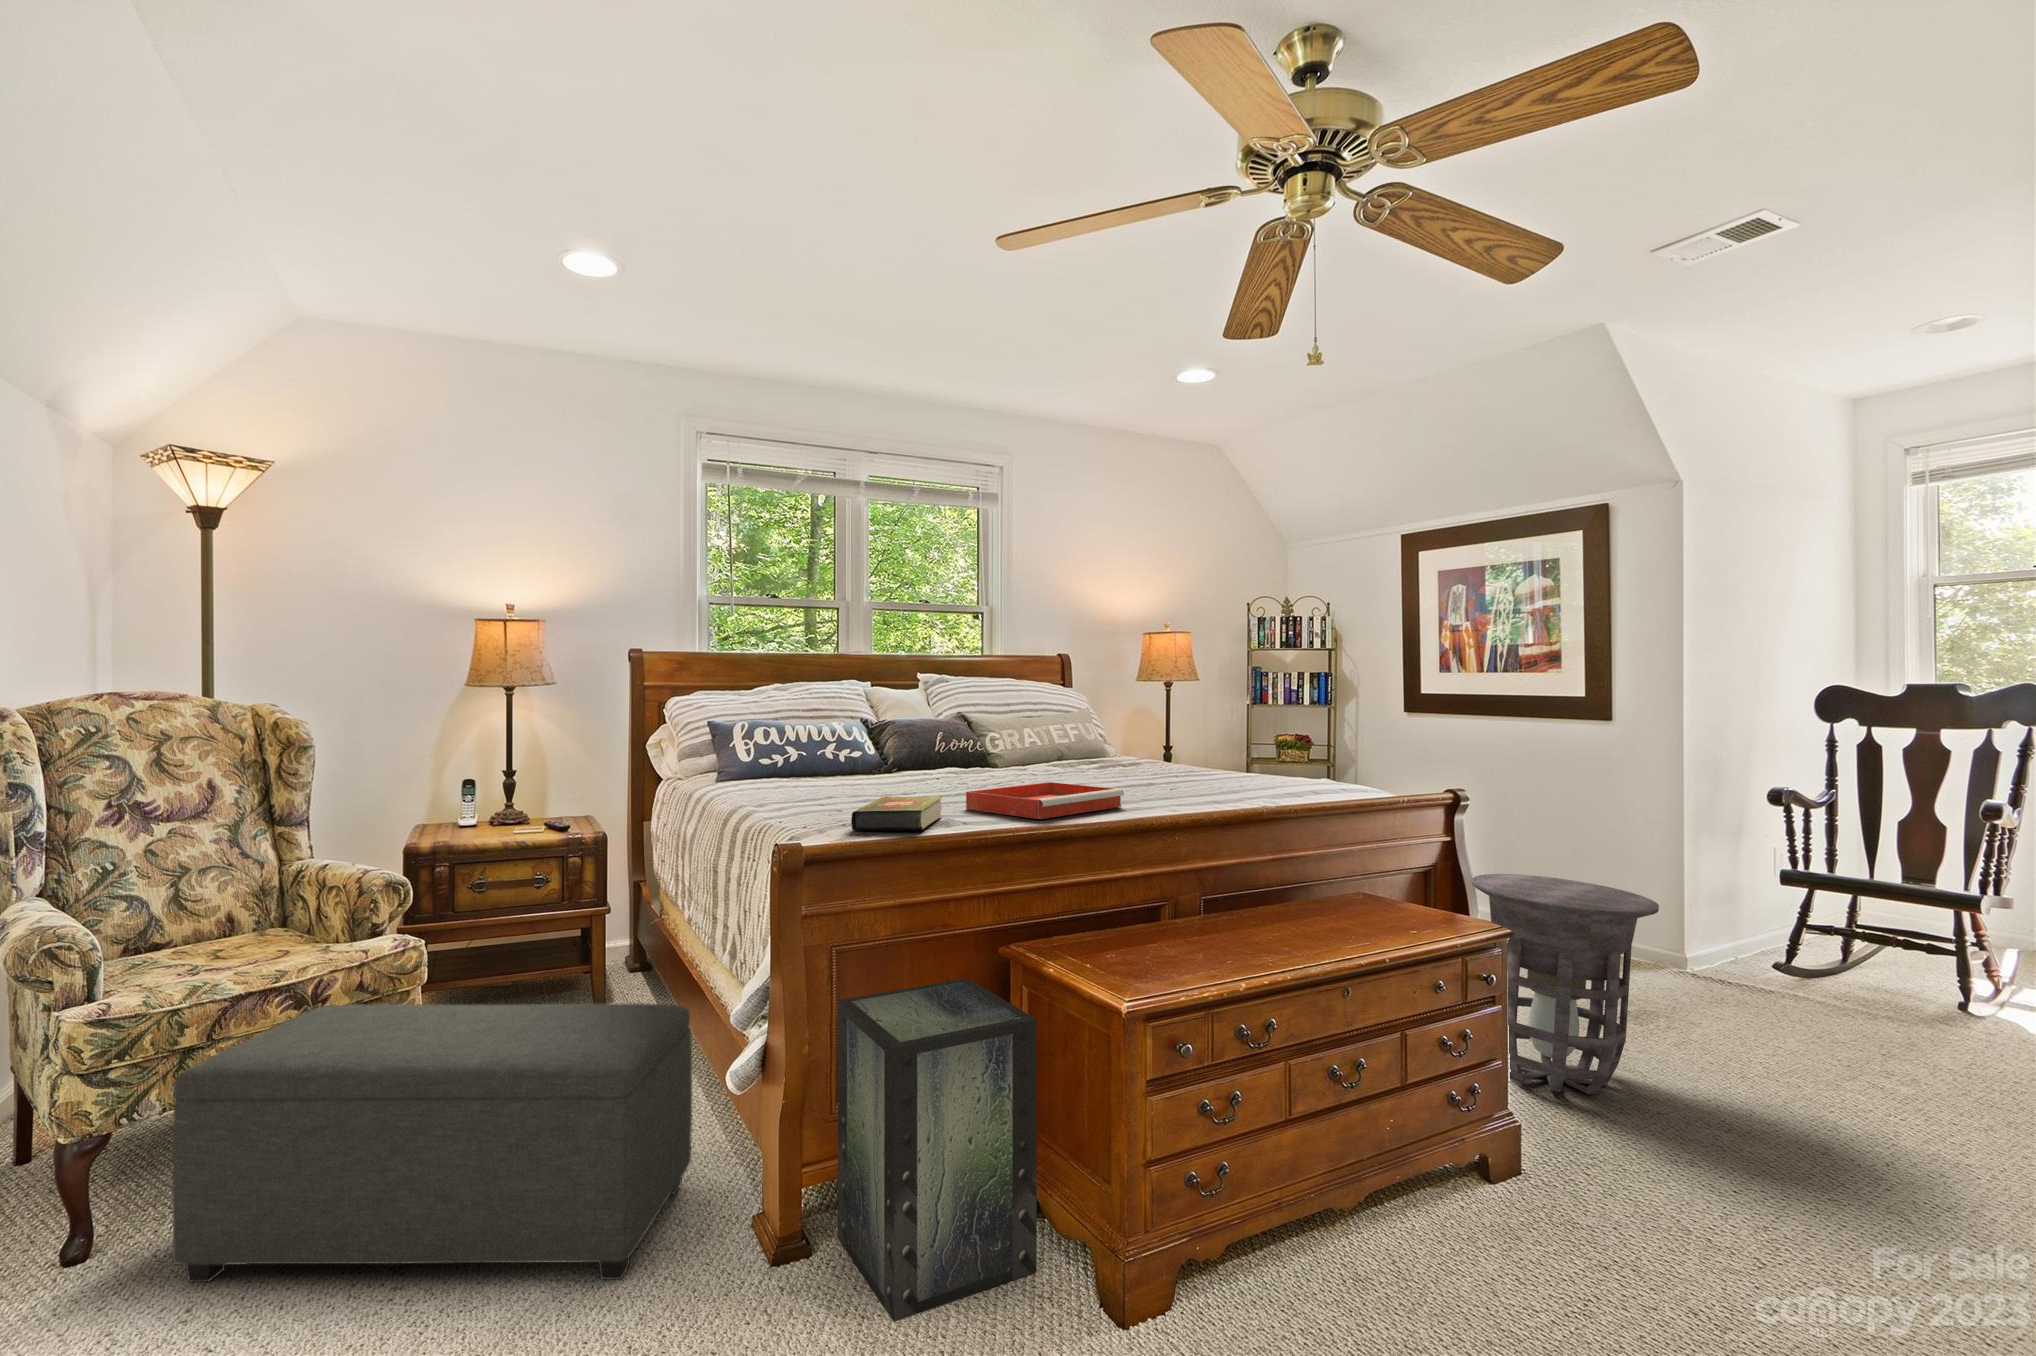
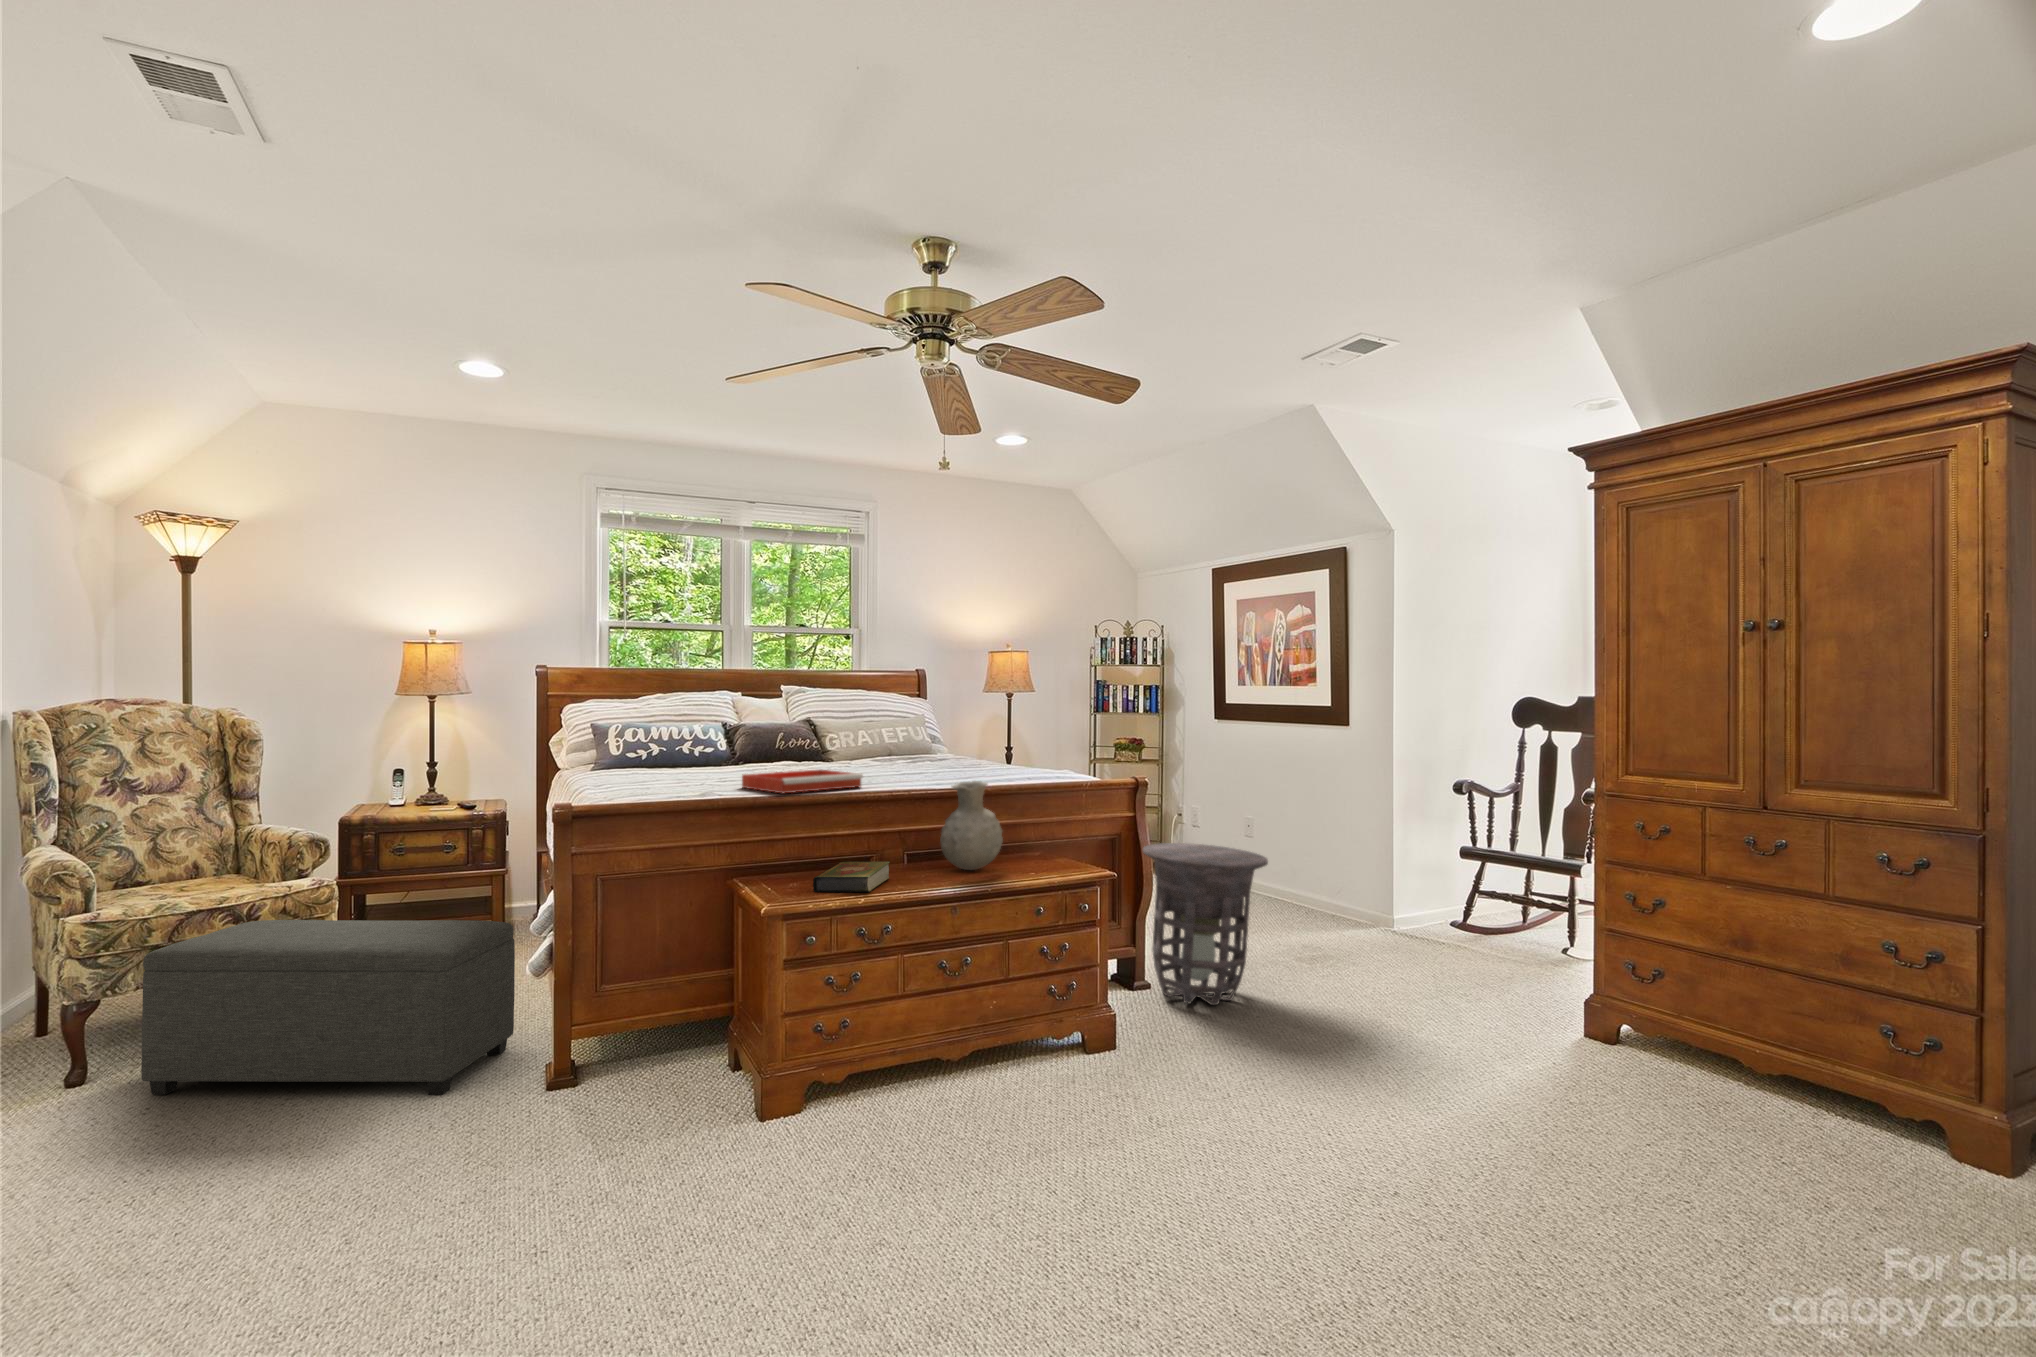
book: present [851,796,942,830] -> present [813,861,890,892]
vase: none [1267,801,1358,925] -> present [940,781,1003,870]
storage box: present [838,978,1037,1322] -> none [600,902,725,1114]

